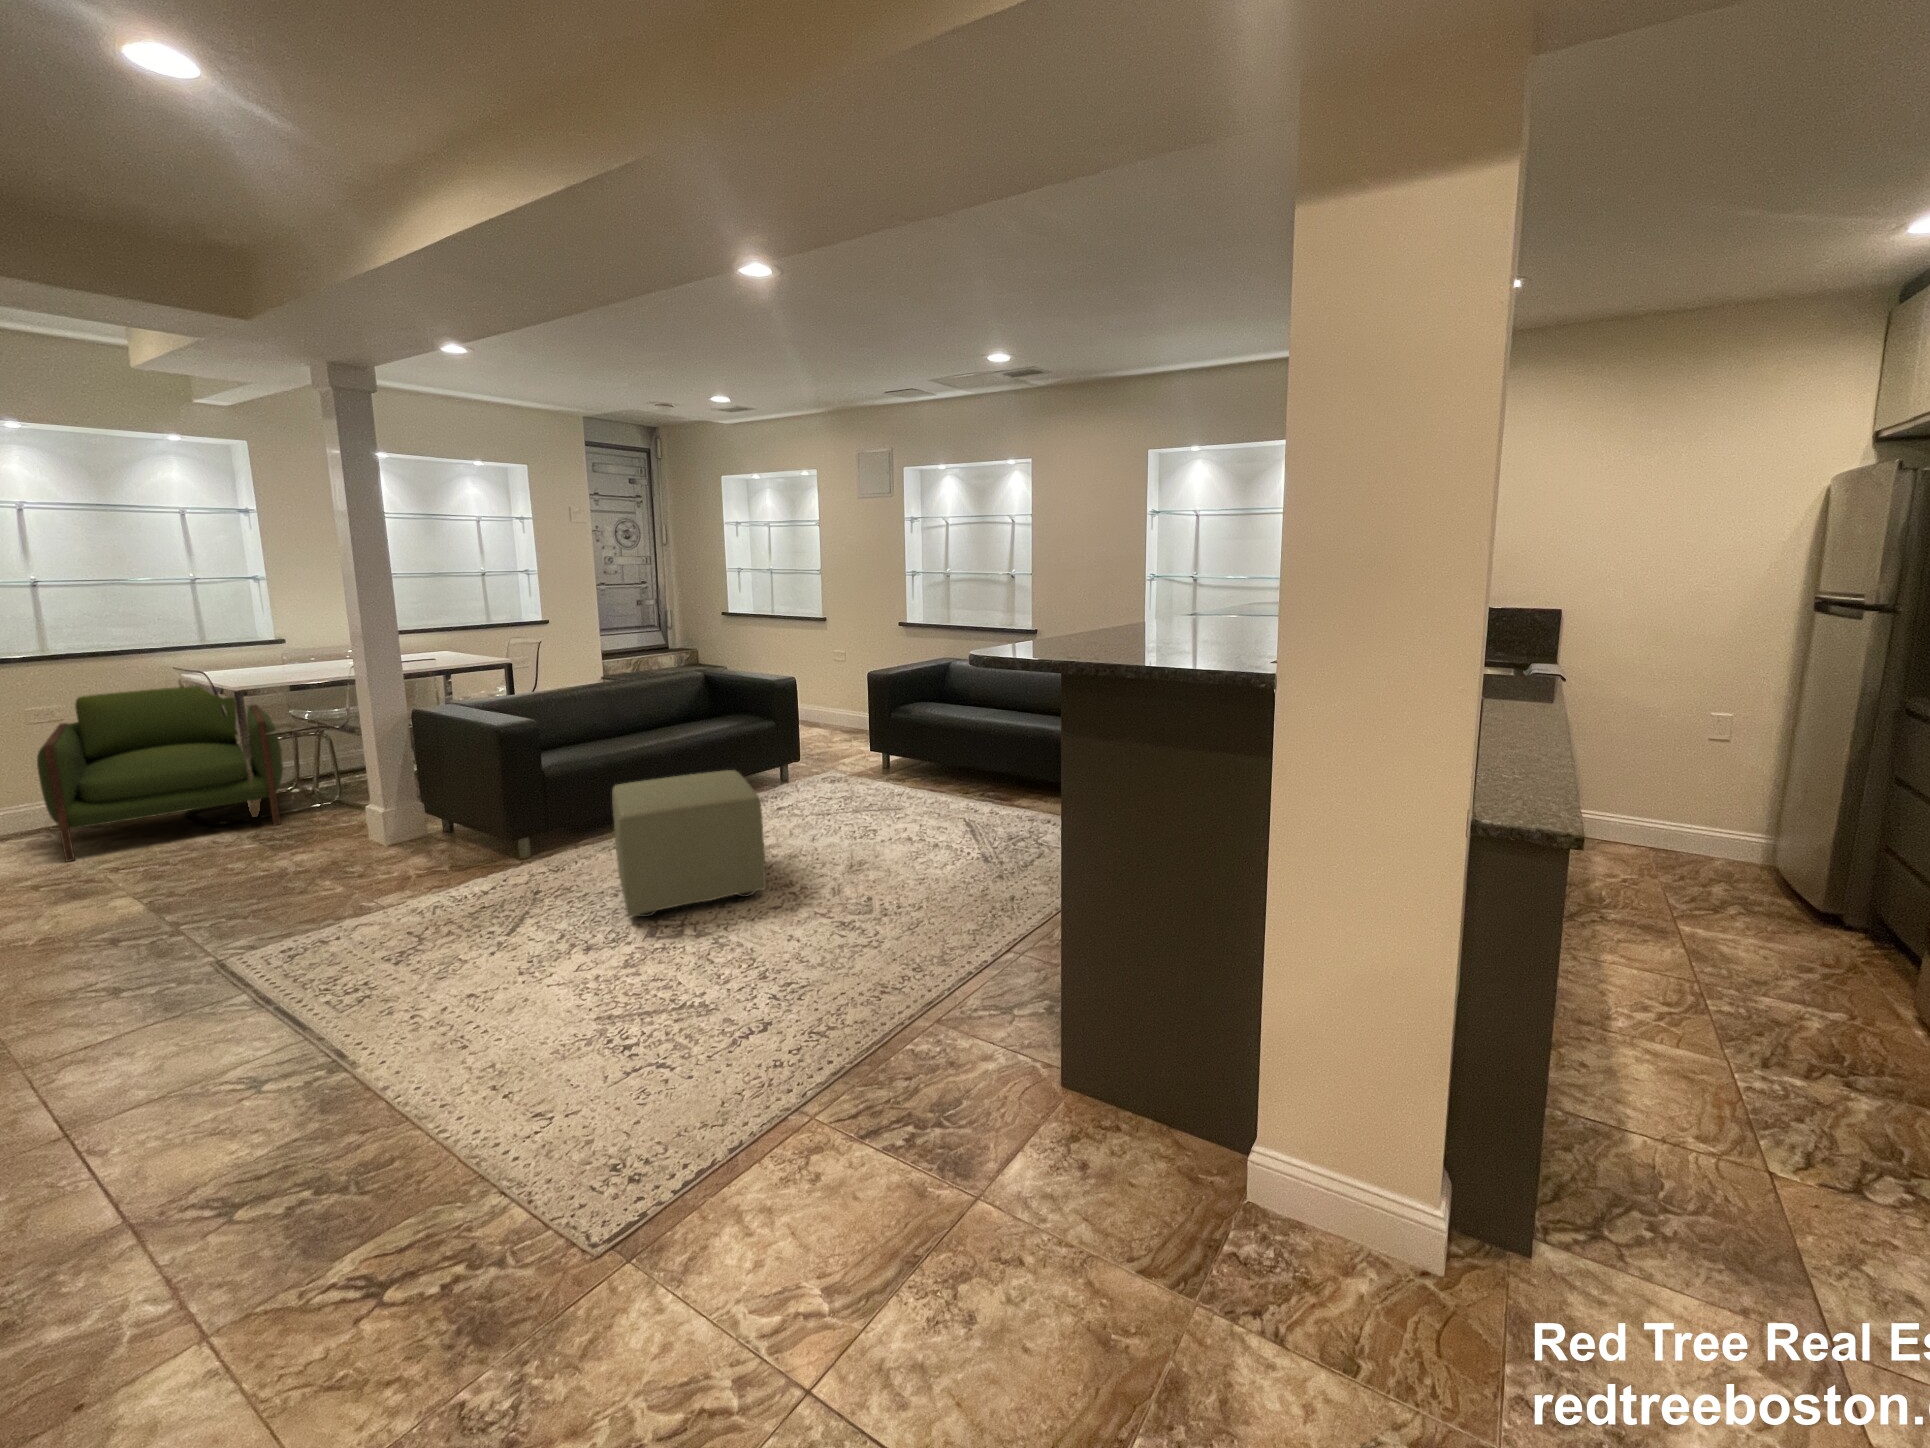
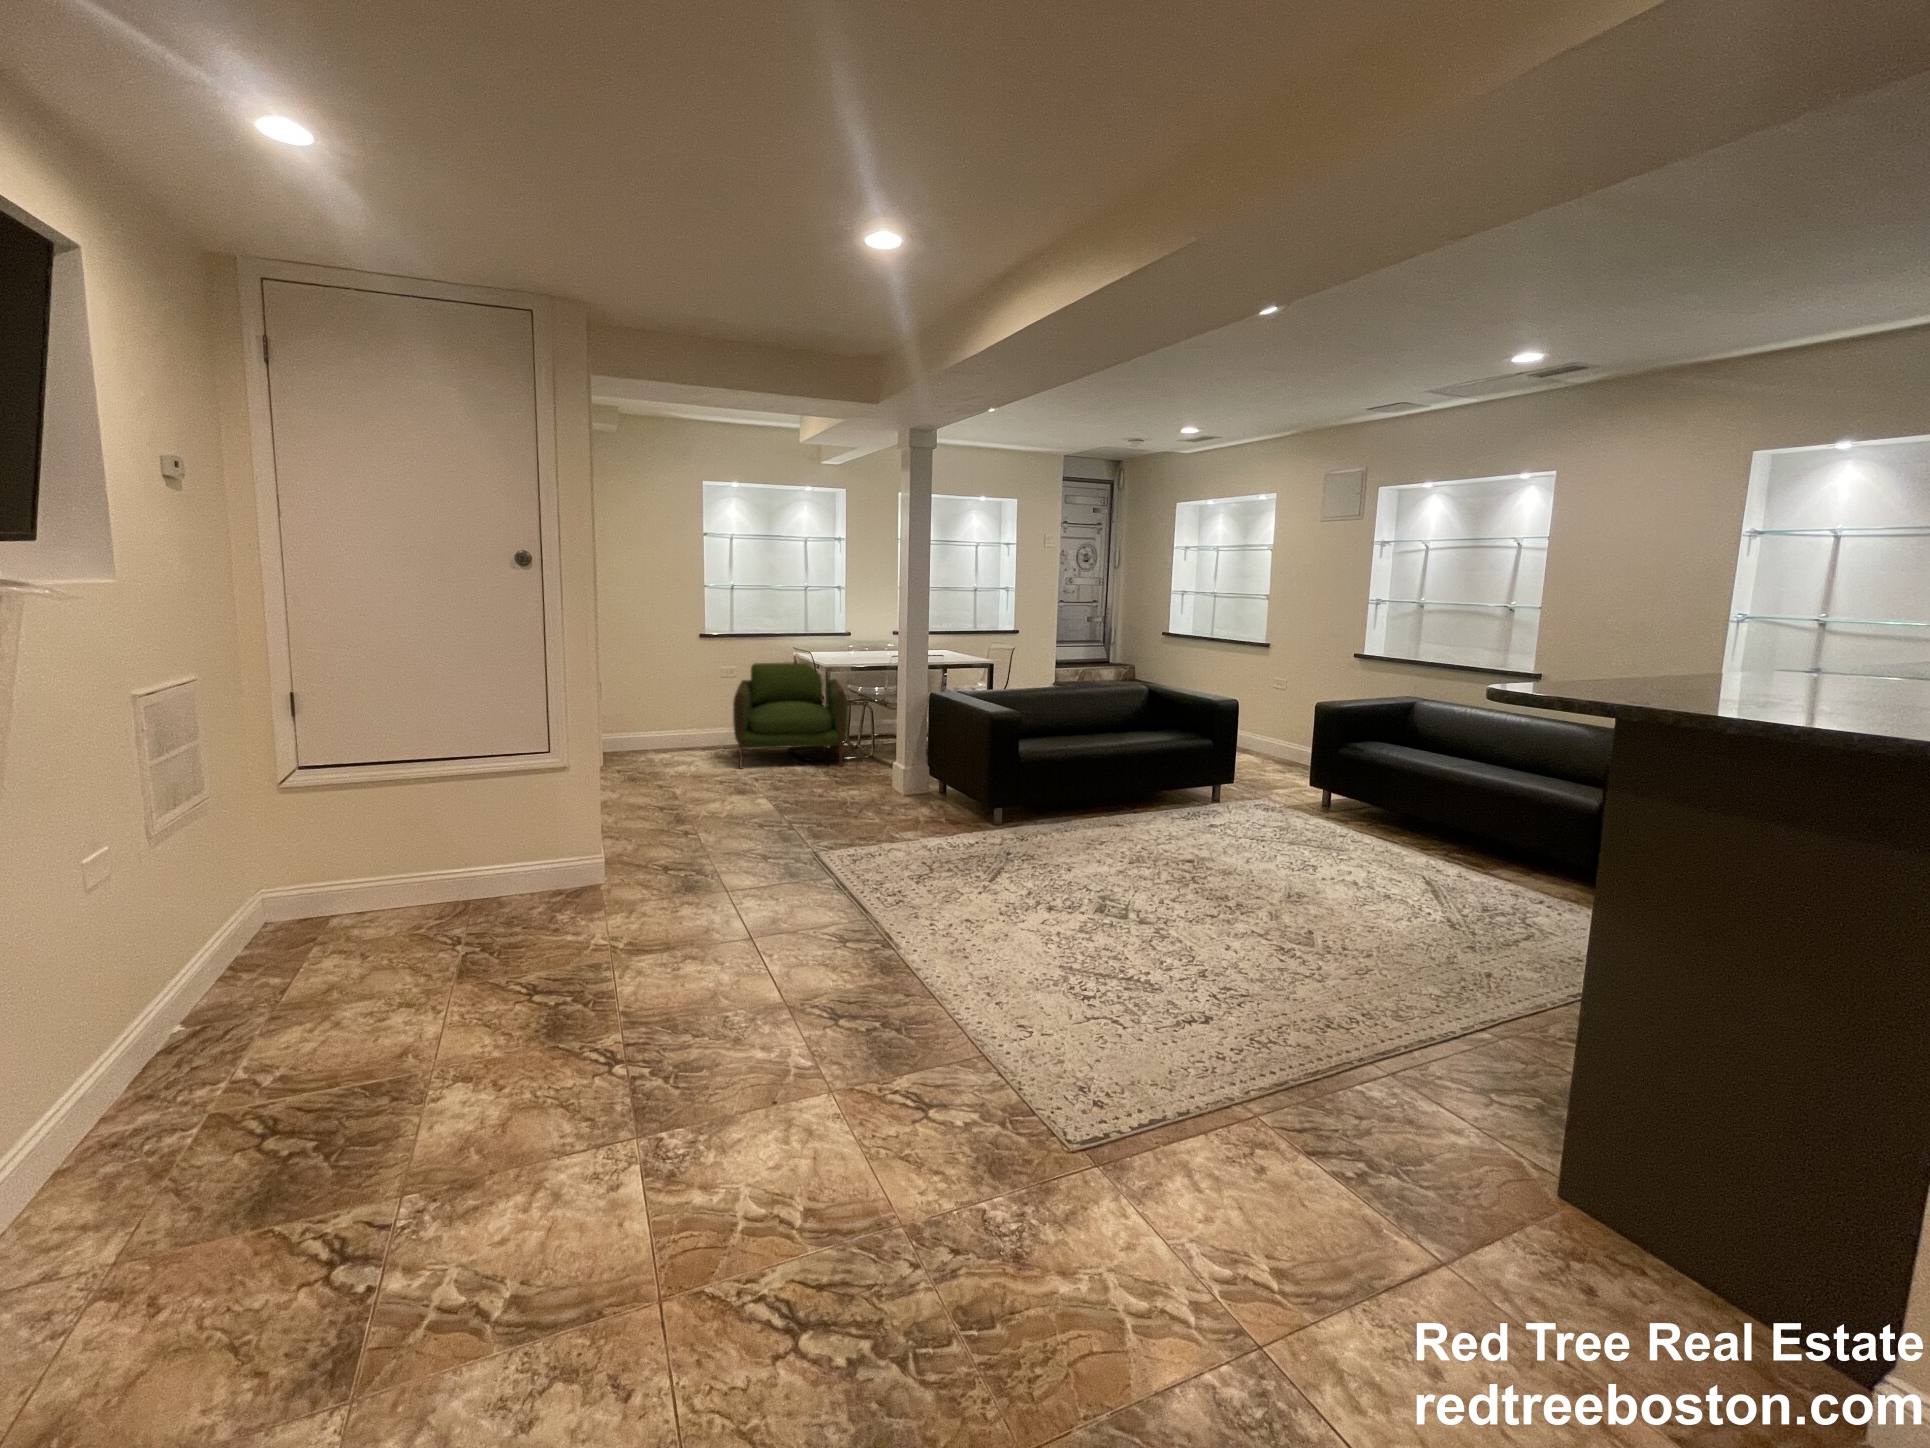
ottoman: present [612,770,766,917] -> none [1072,775,1207,899]

